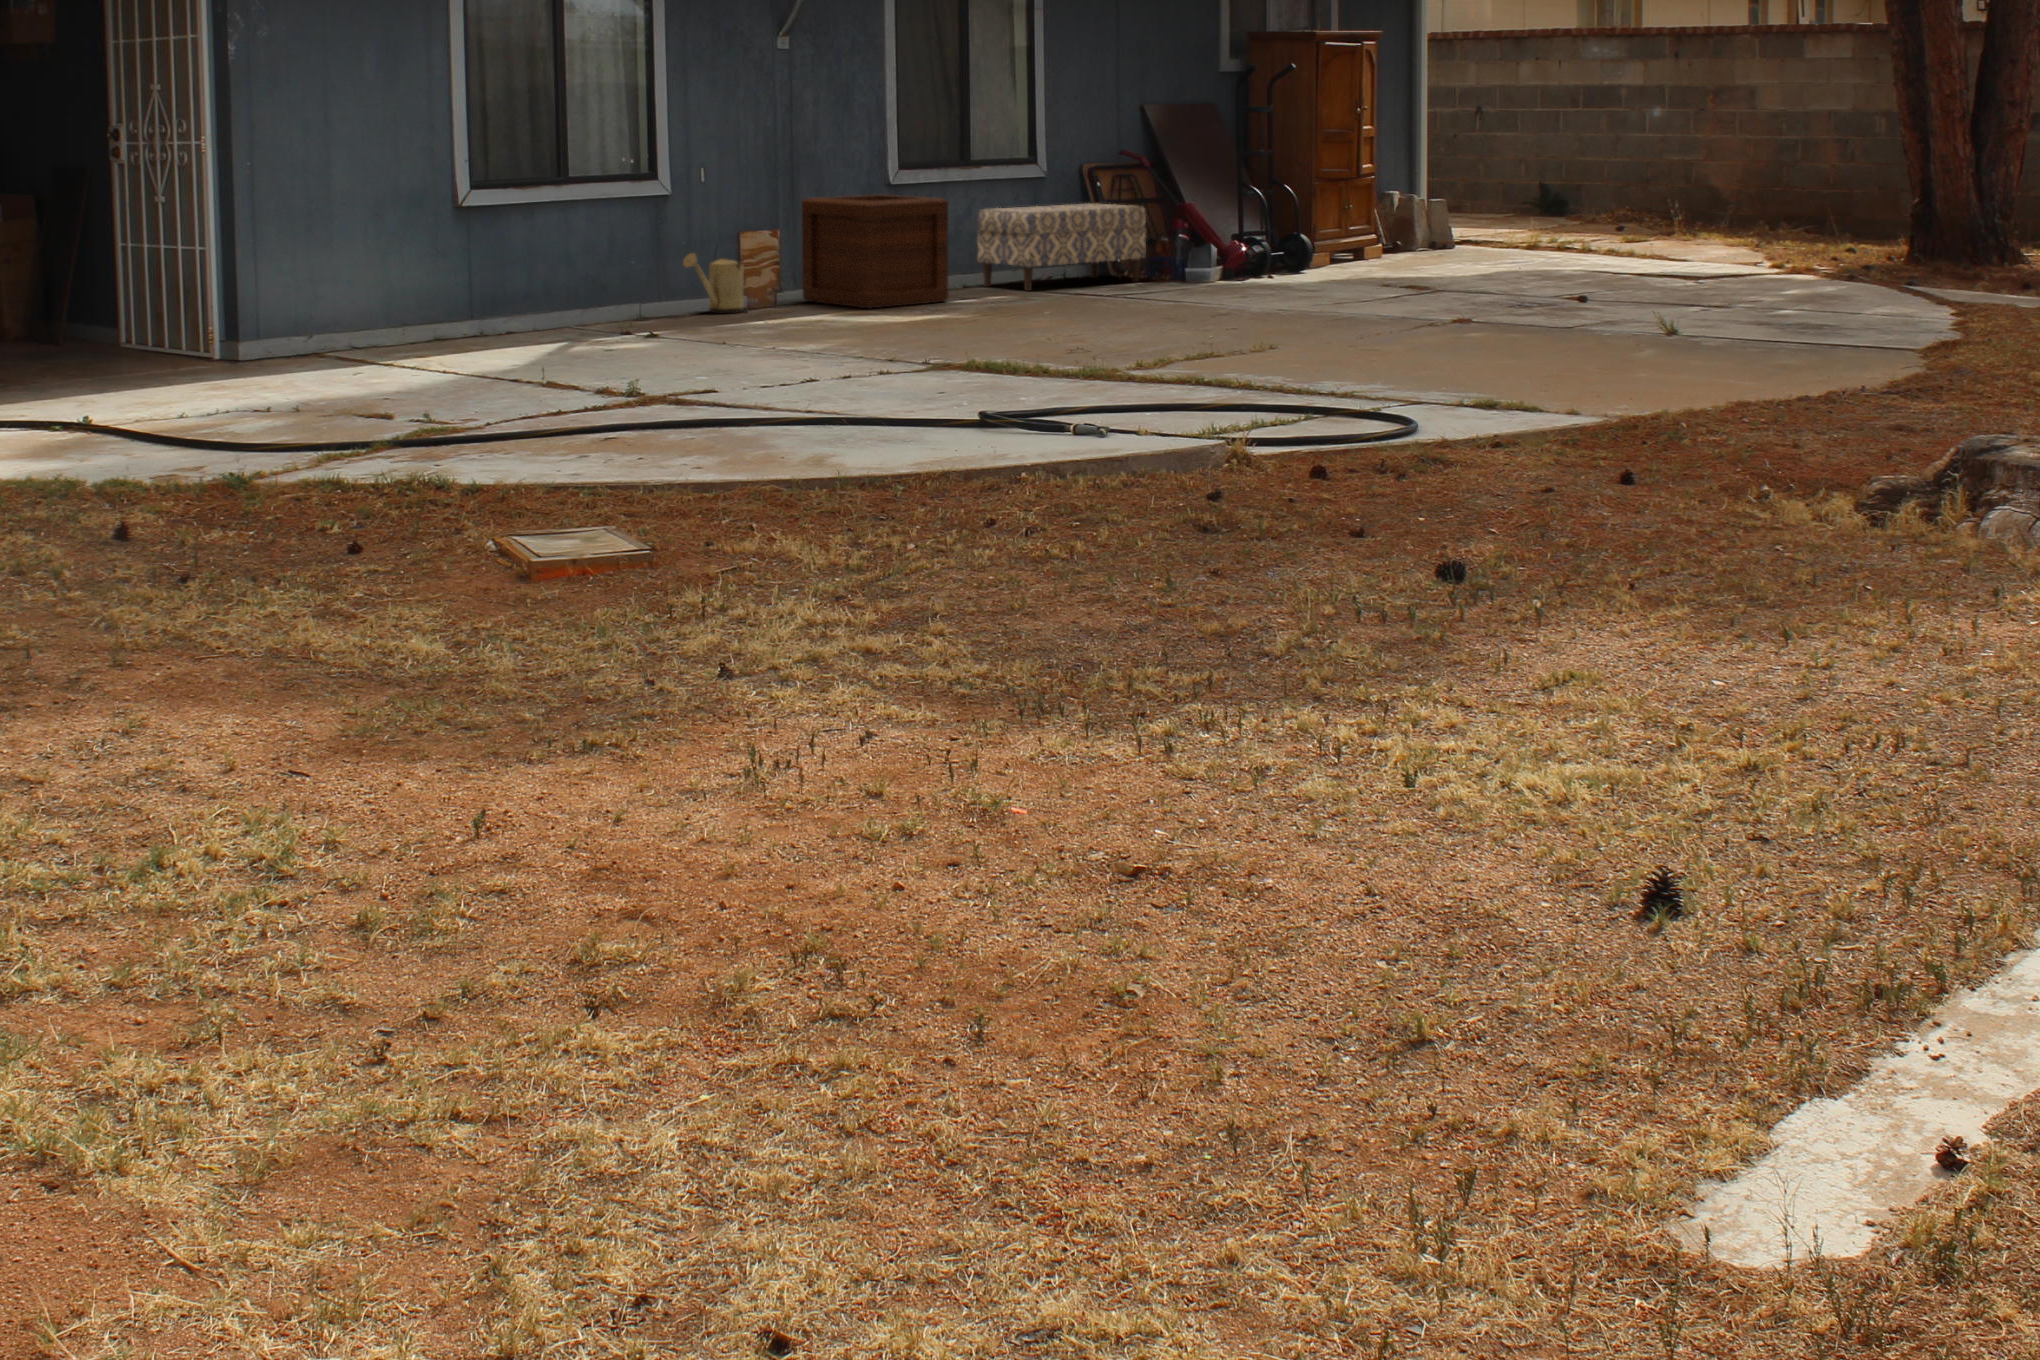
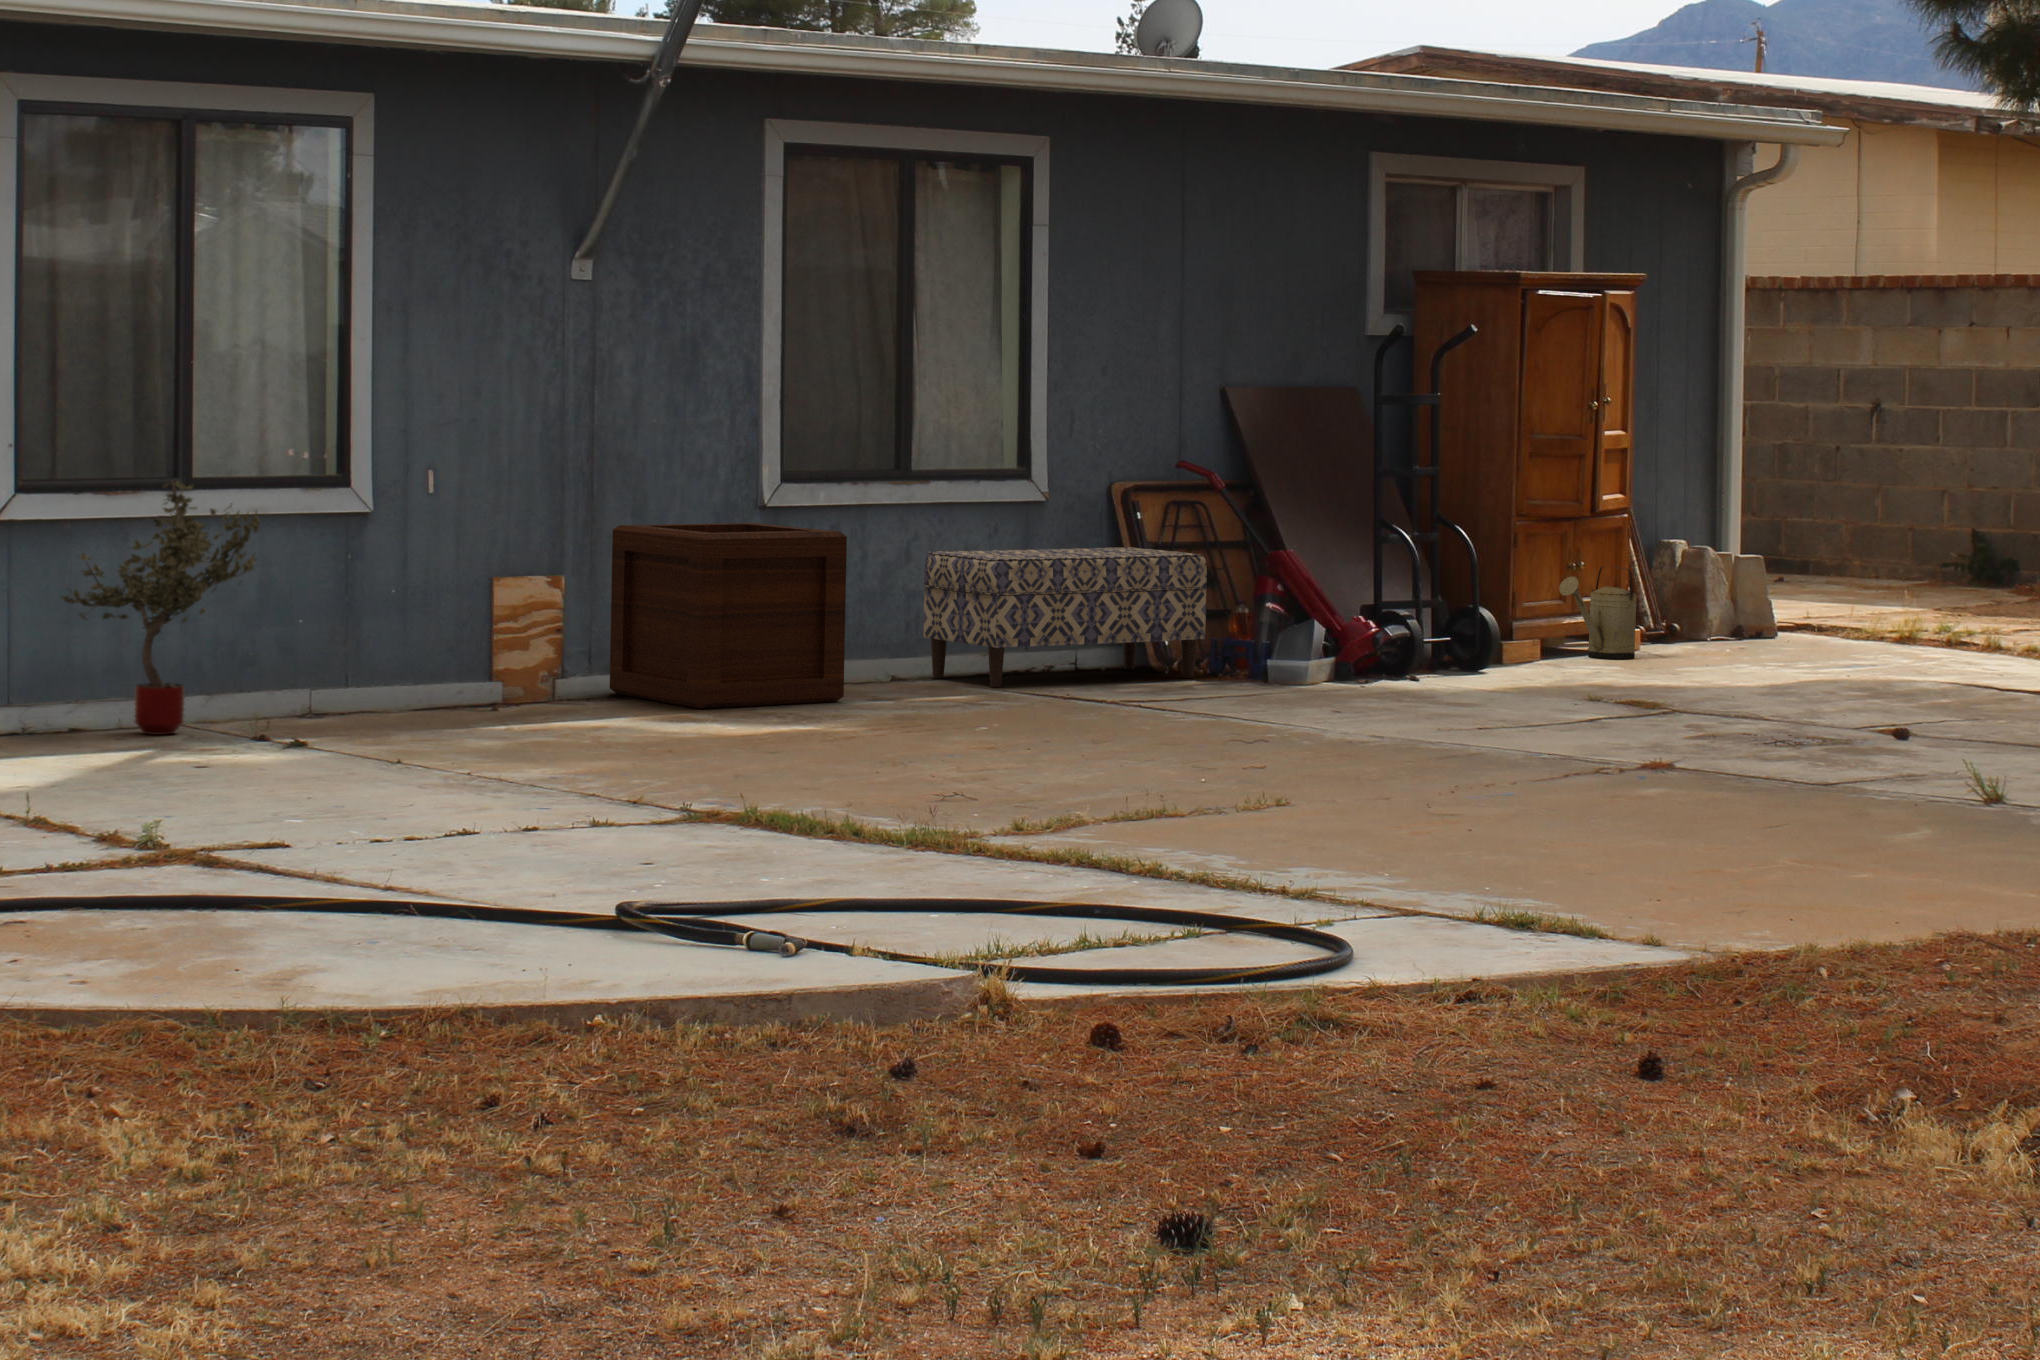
potted tree: none [504,177,618,334] -> present [61,481,260,735]
watering can: present [683,253,745,313] -> present [1559,567,1637,659]

